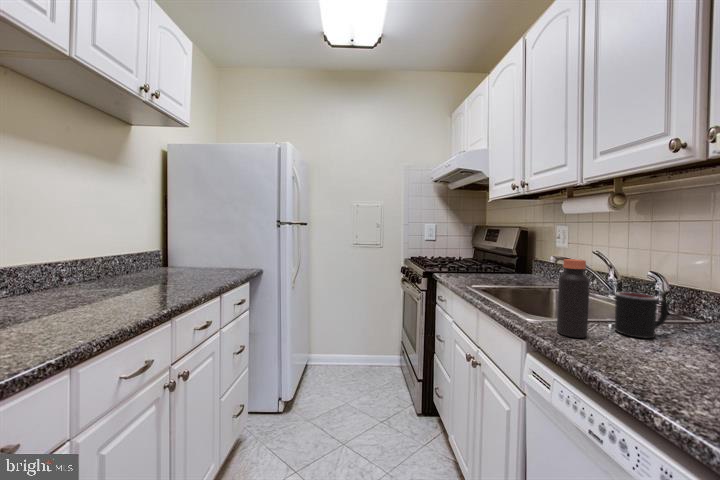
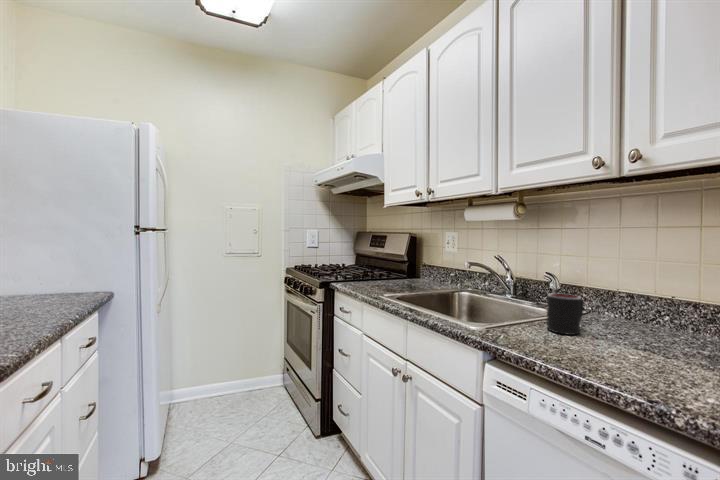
bottle: present [557,259,589,338] -> none [513,265,543,343]

